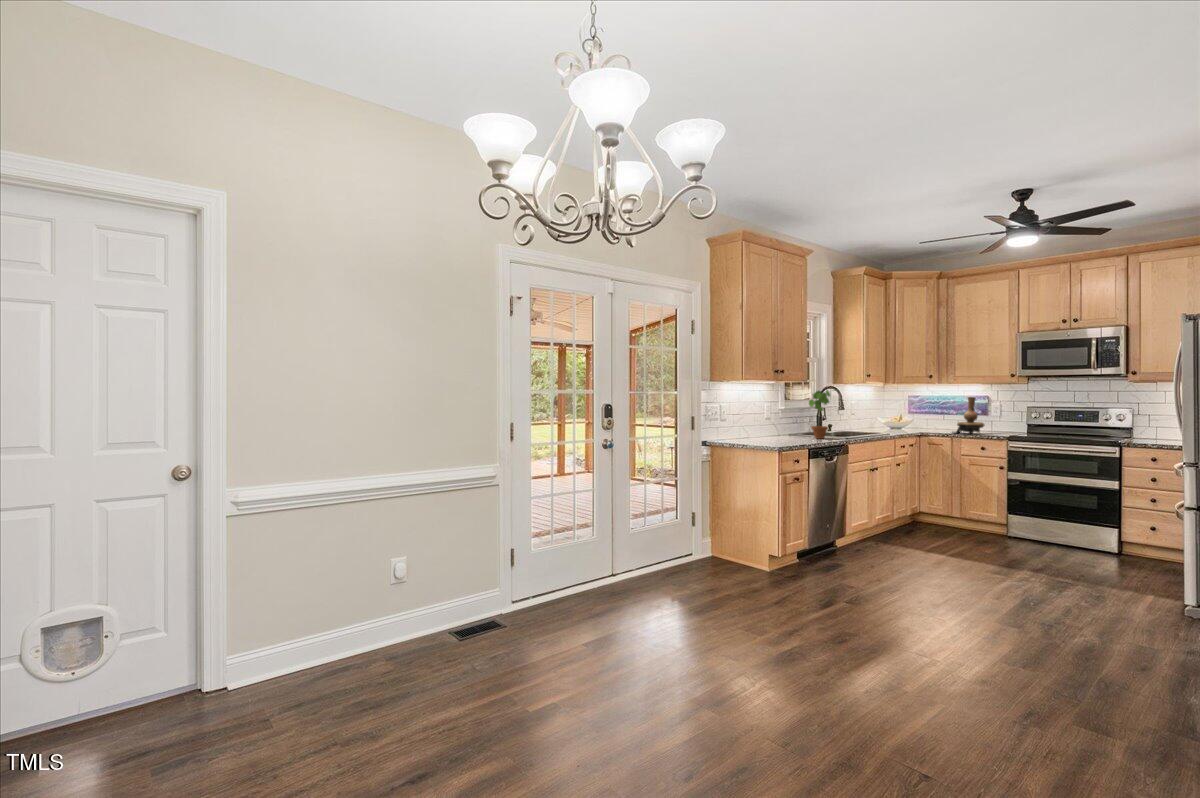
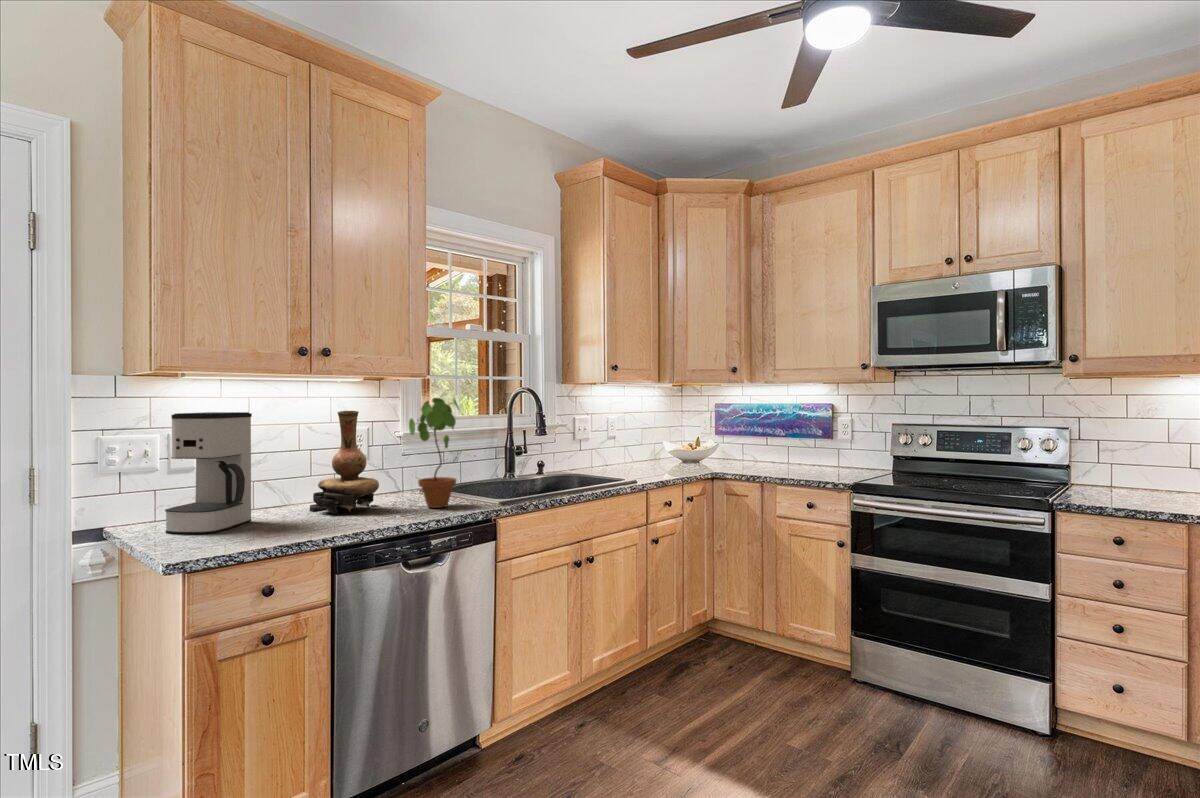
coffee maker: none [736,396,763,442] -> present [165,412,252,534]
vase: present [954,397,984,434] -> present [310,411,379,514]

